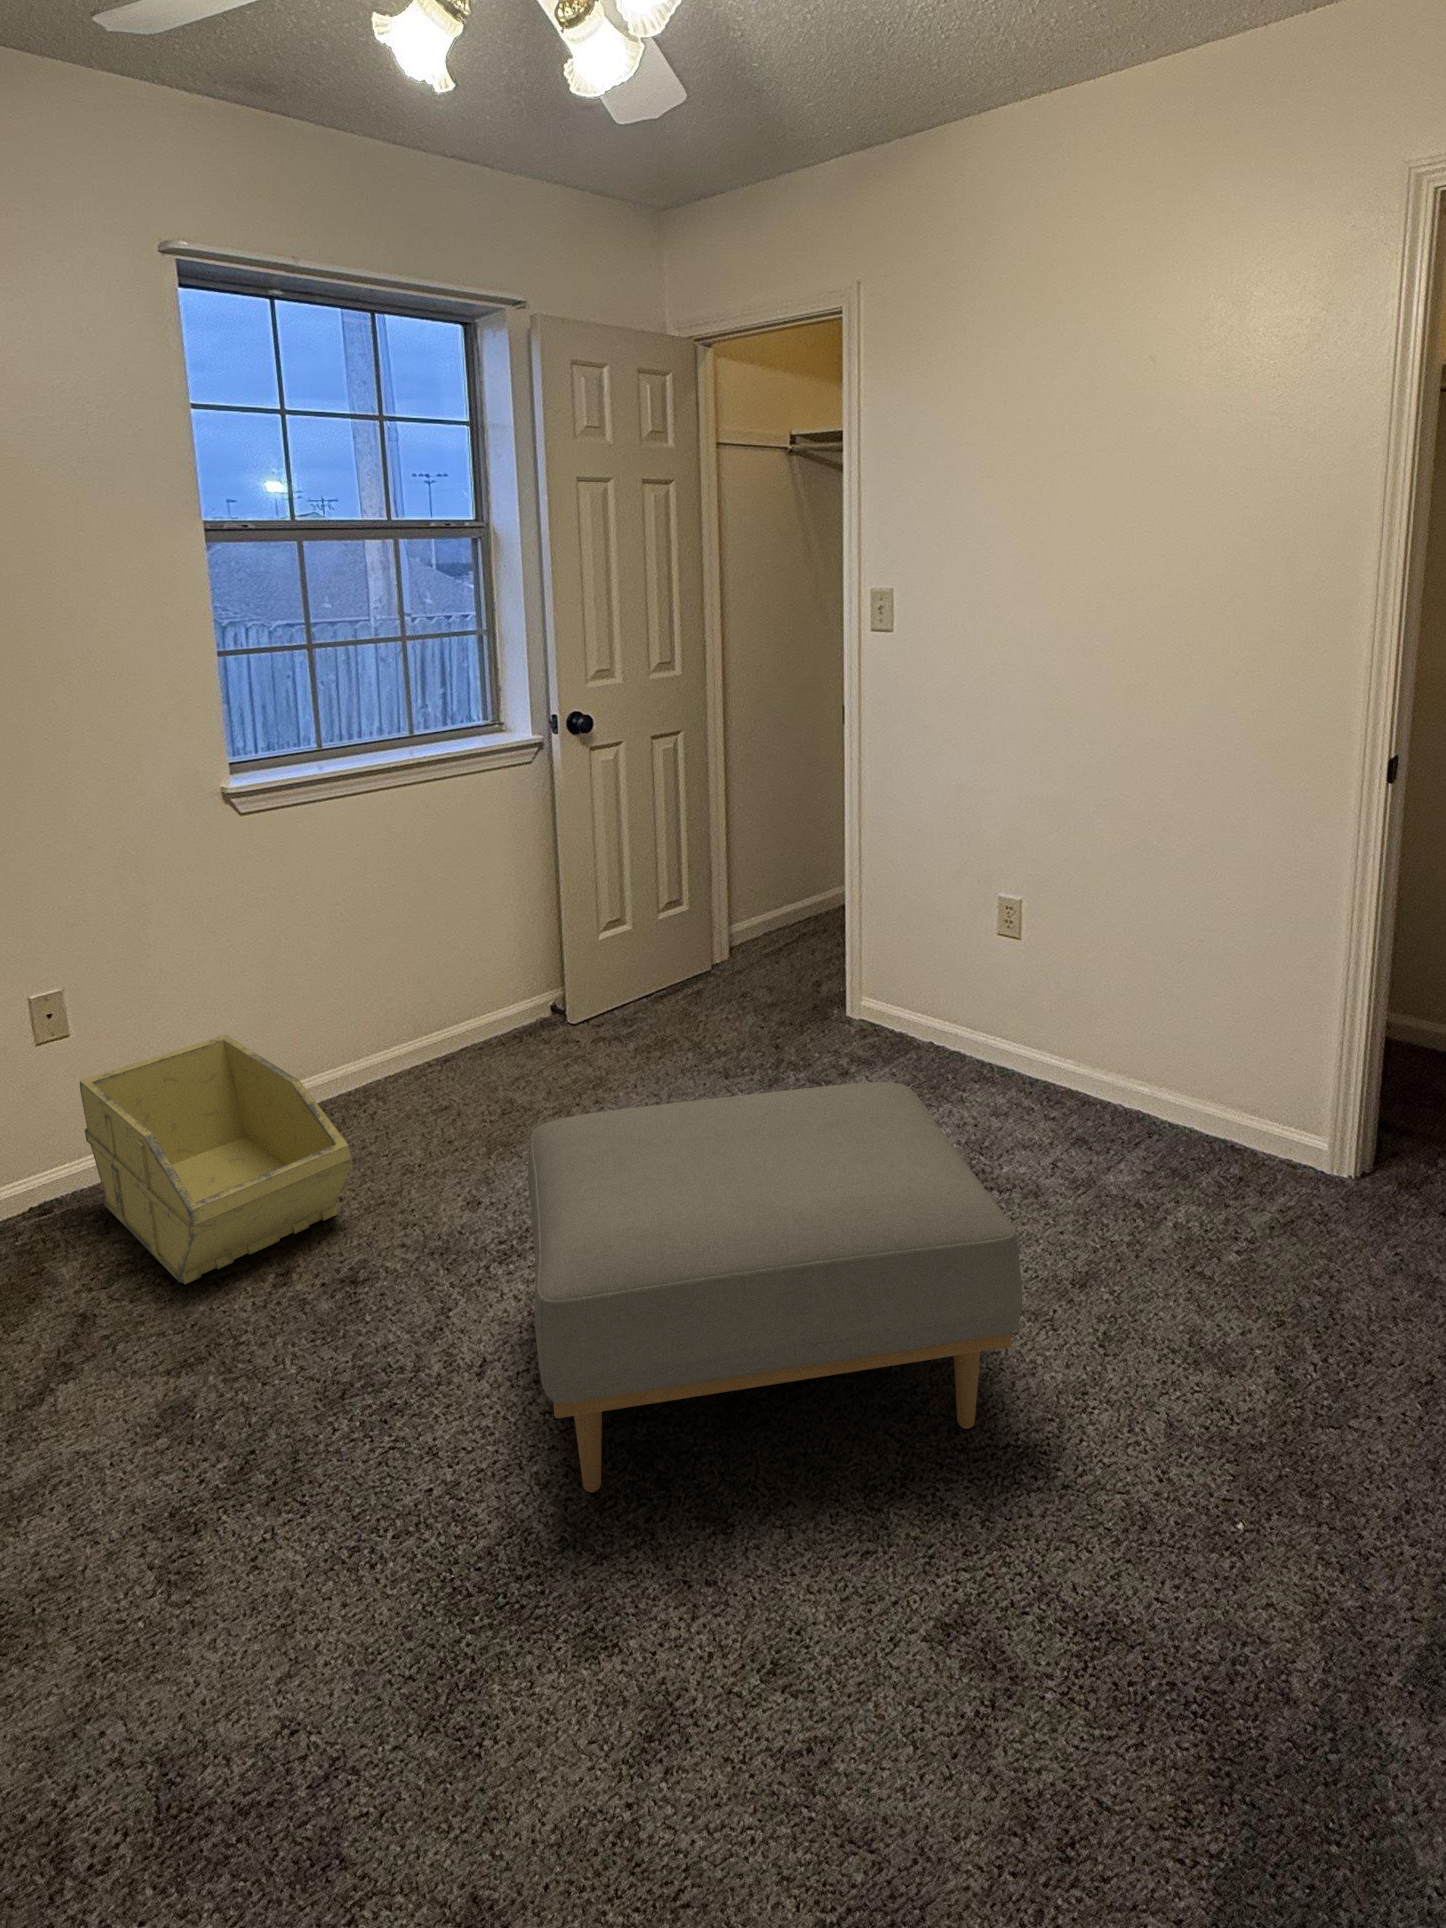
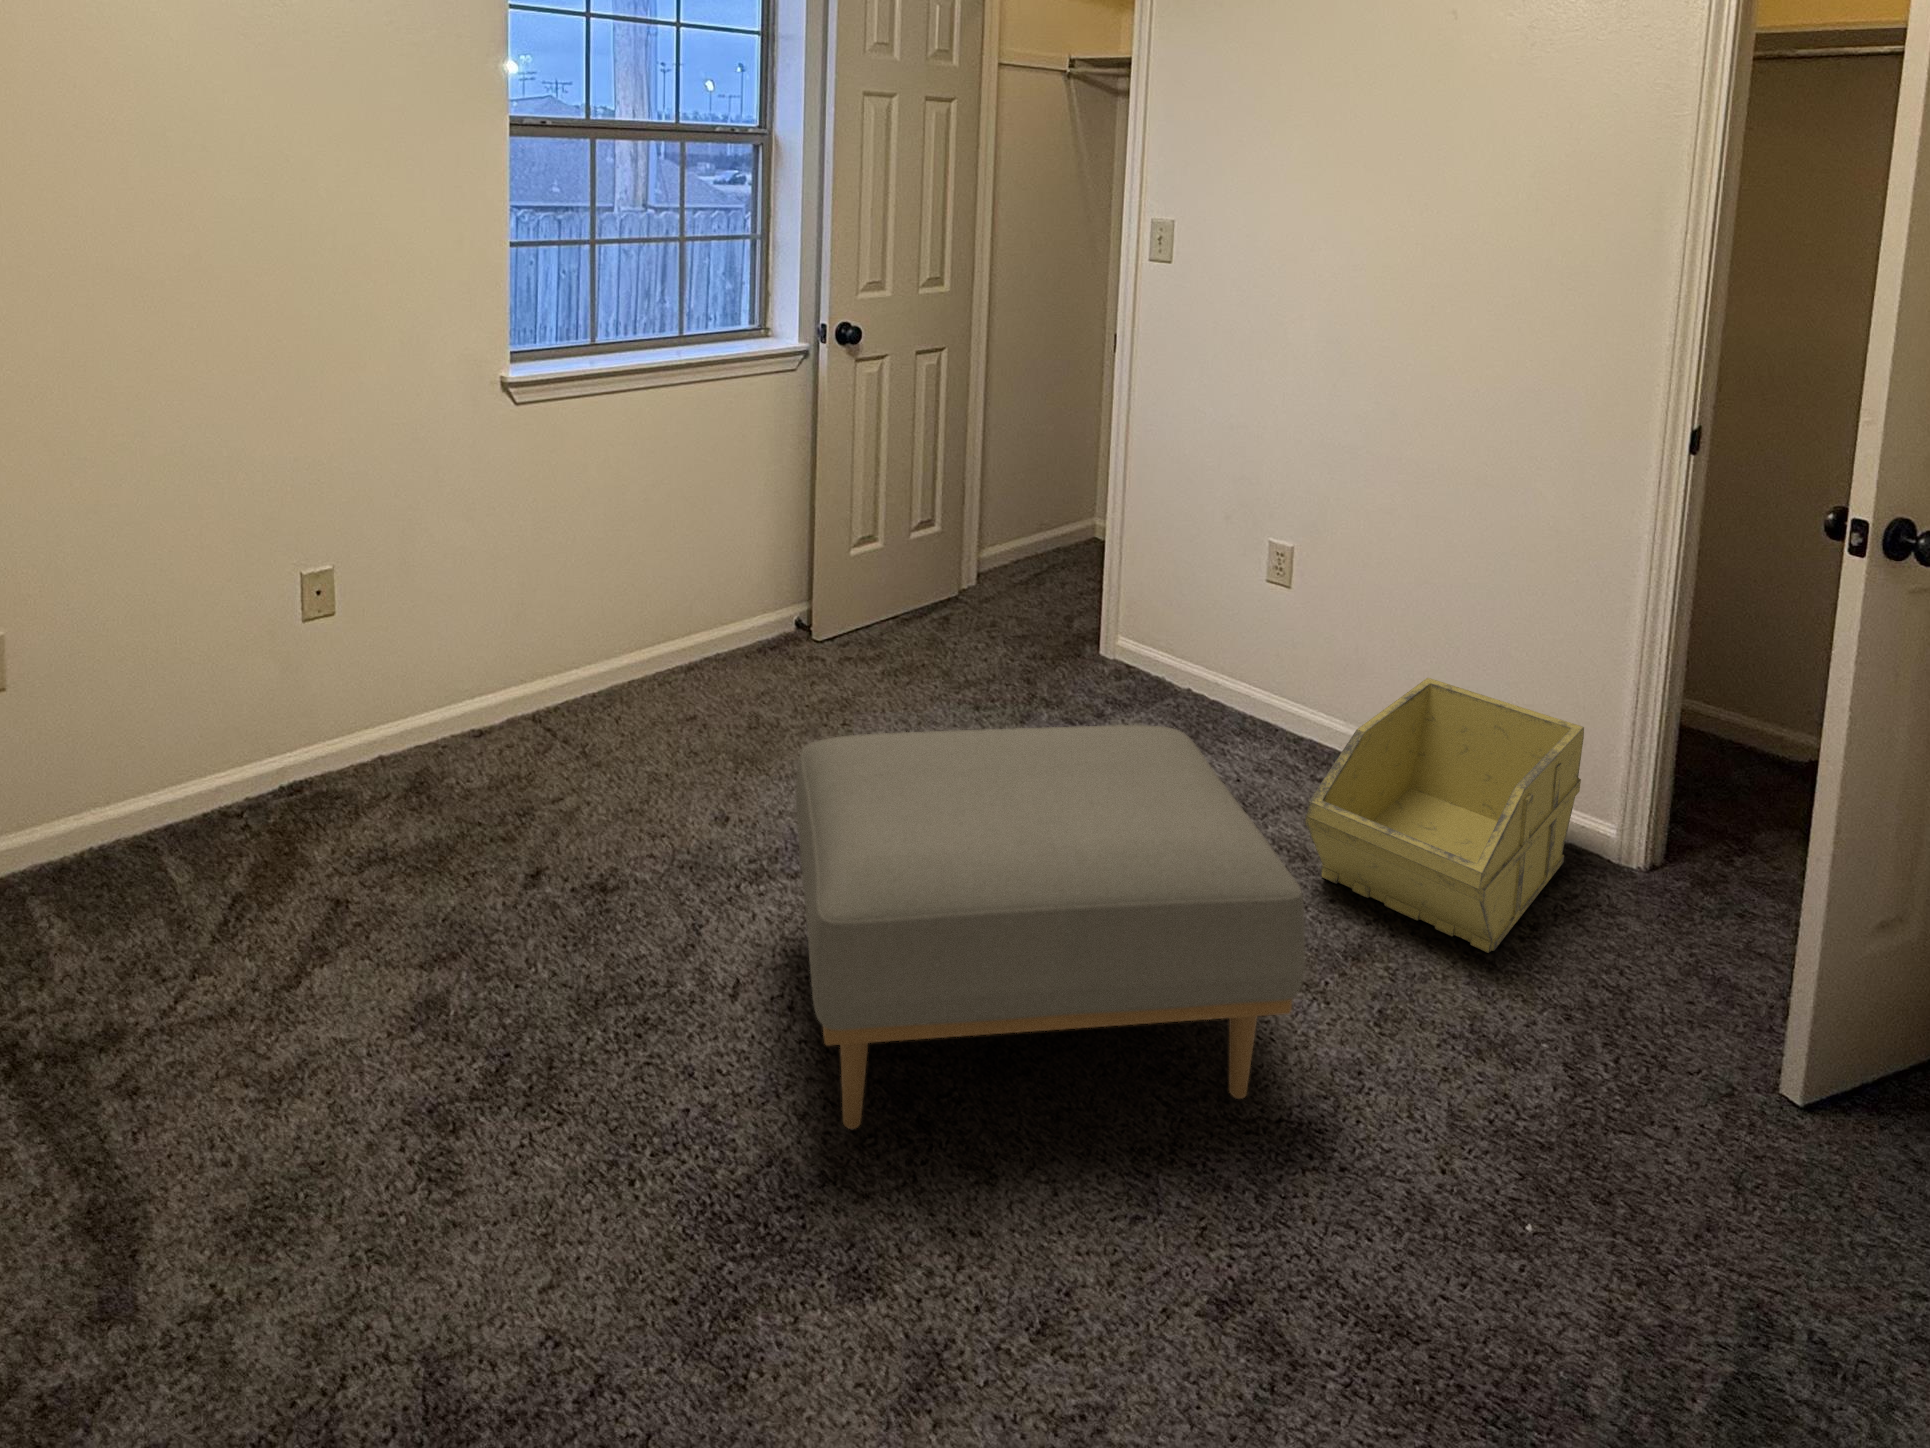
storage bin: present [80,1035,353,1284] -> present [1305,678,1584,953]

